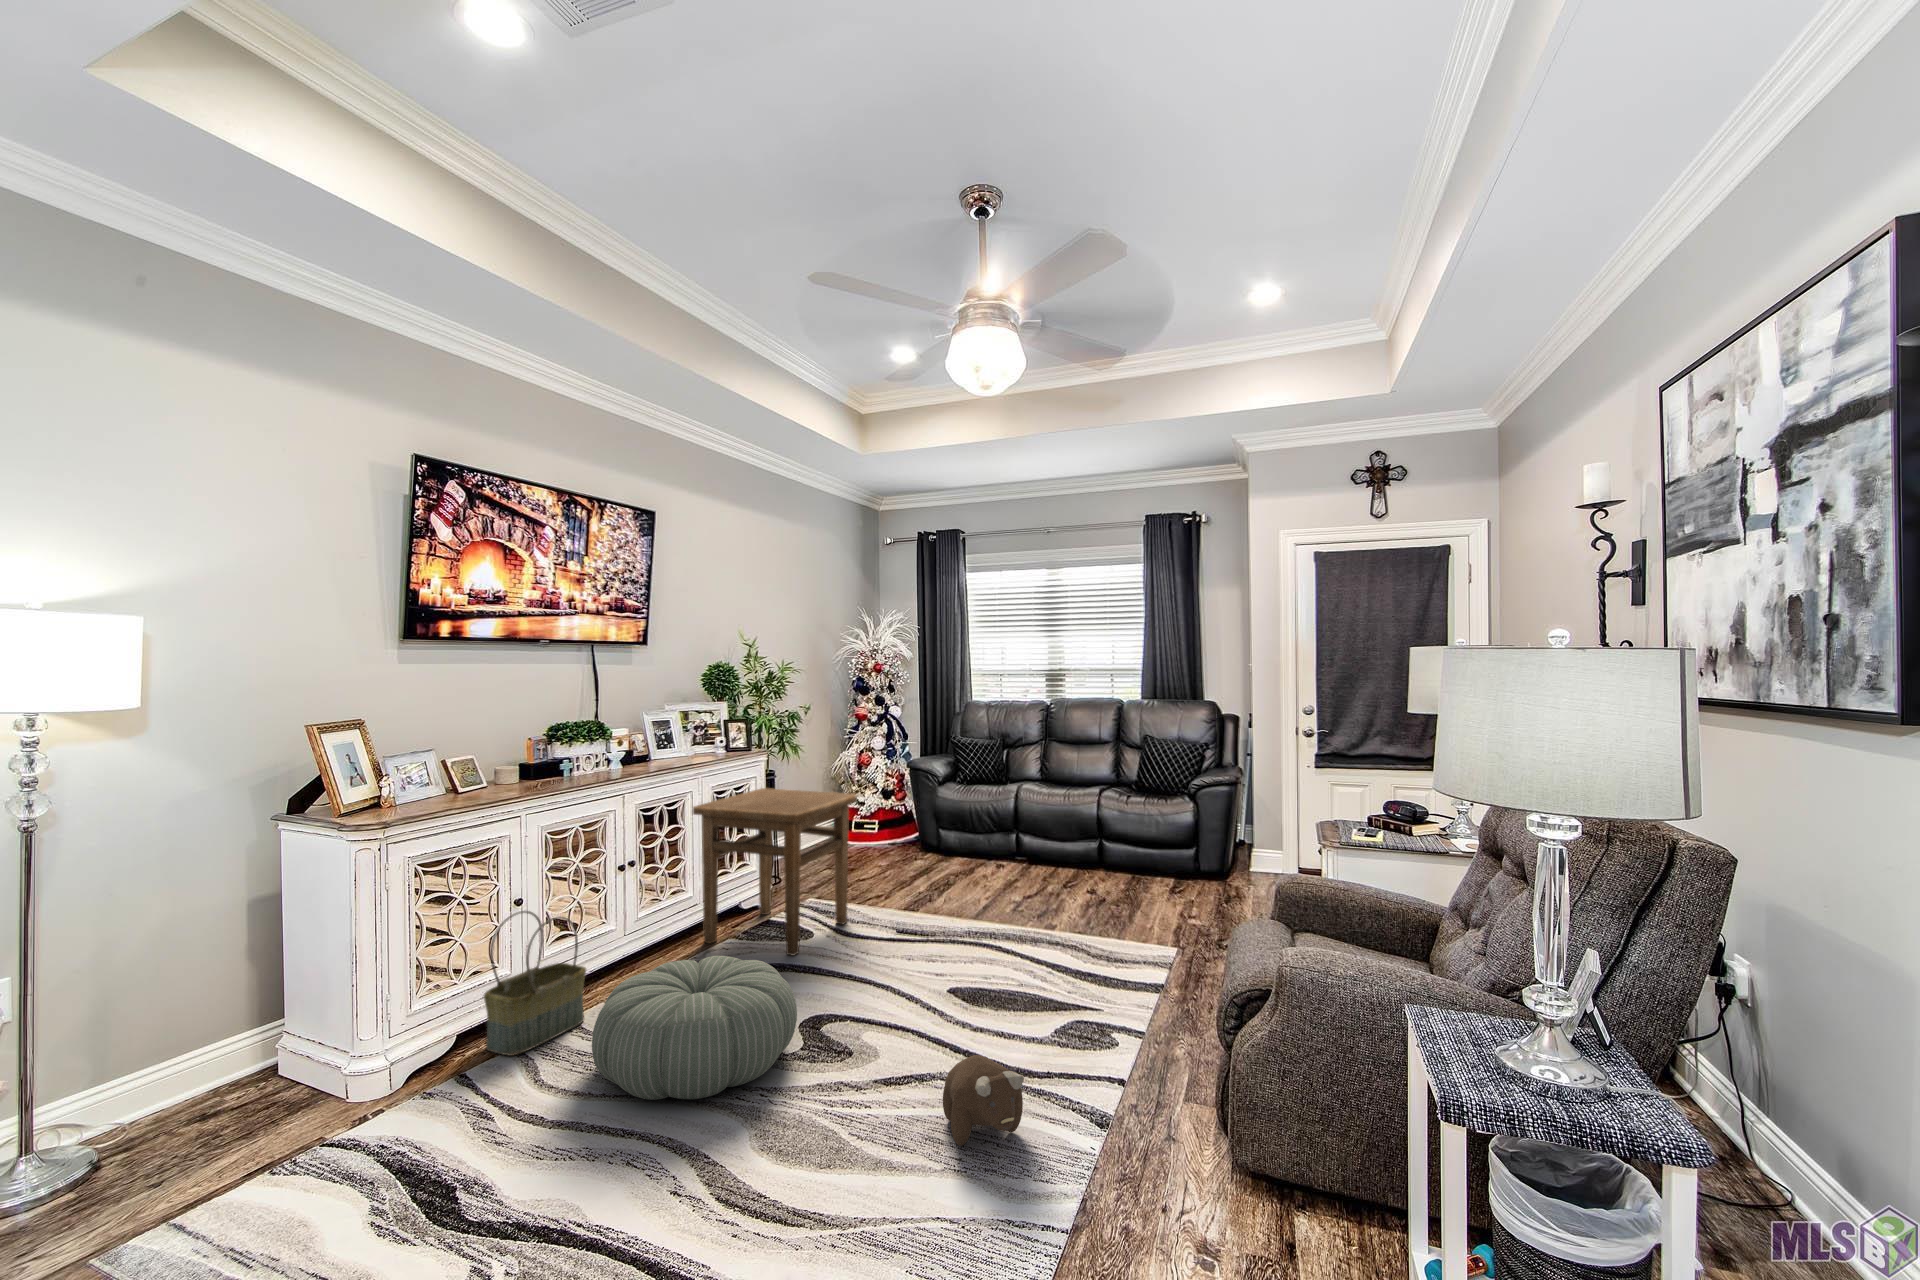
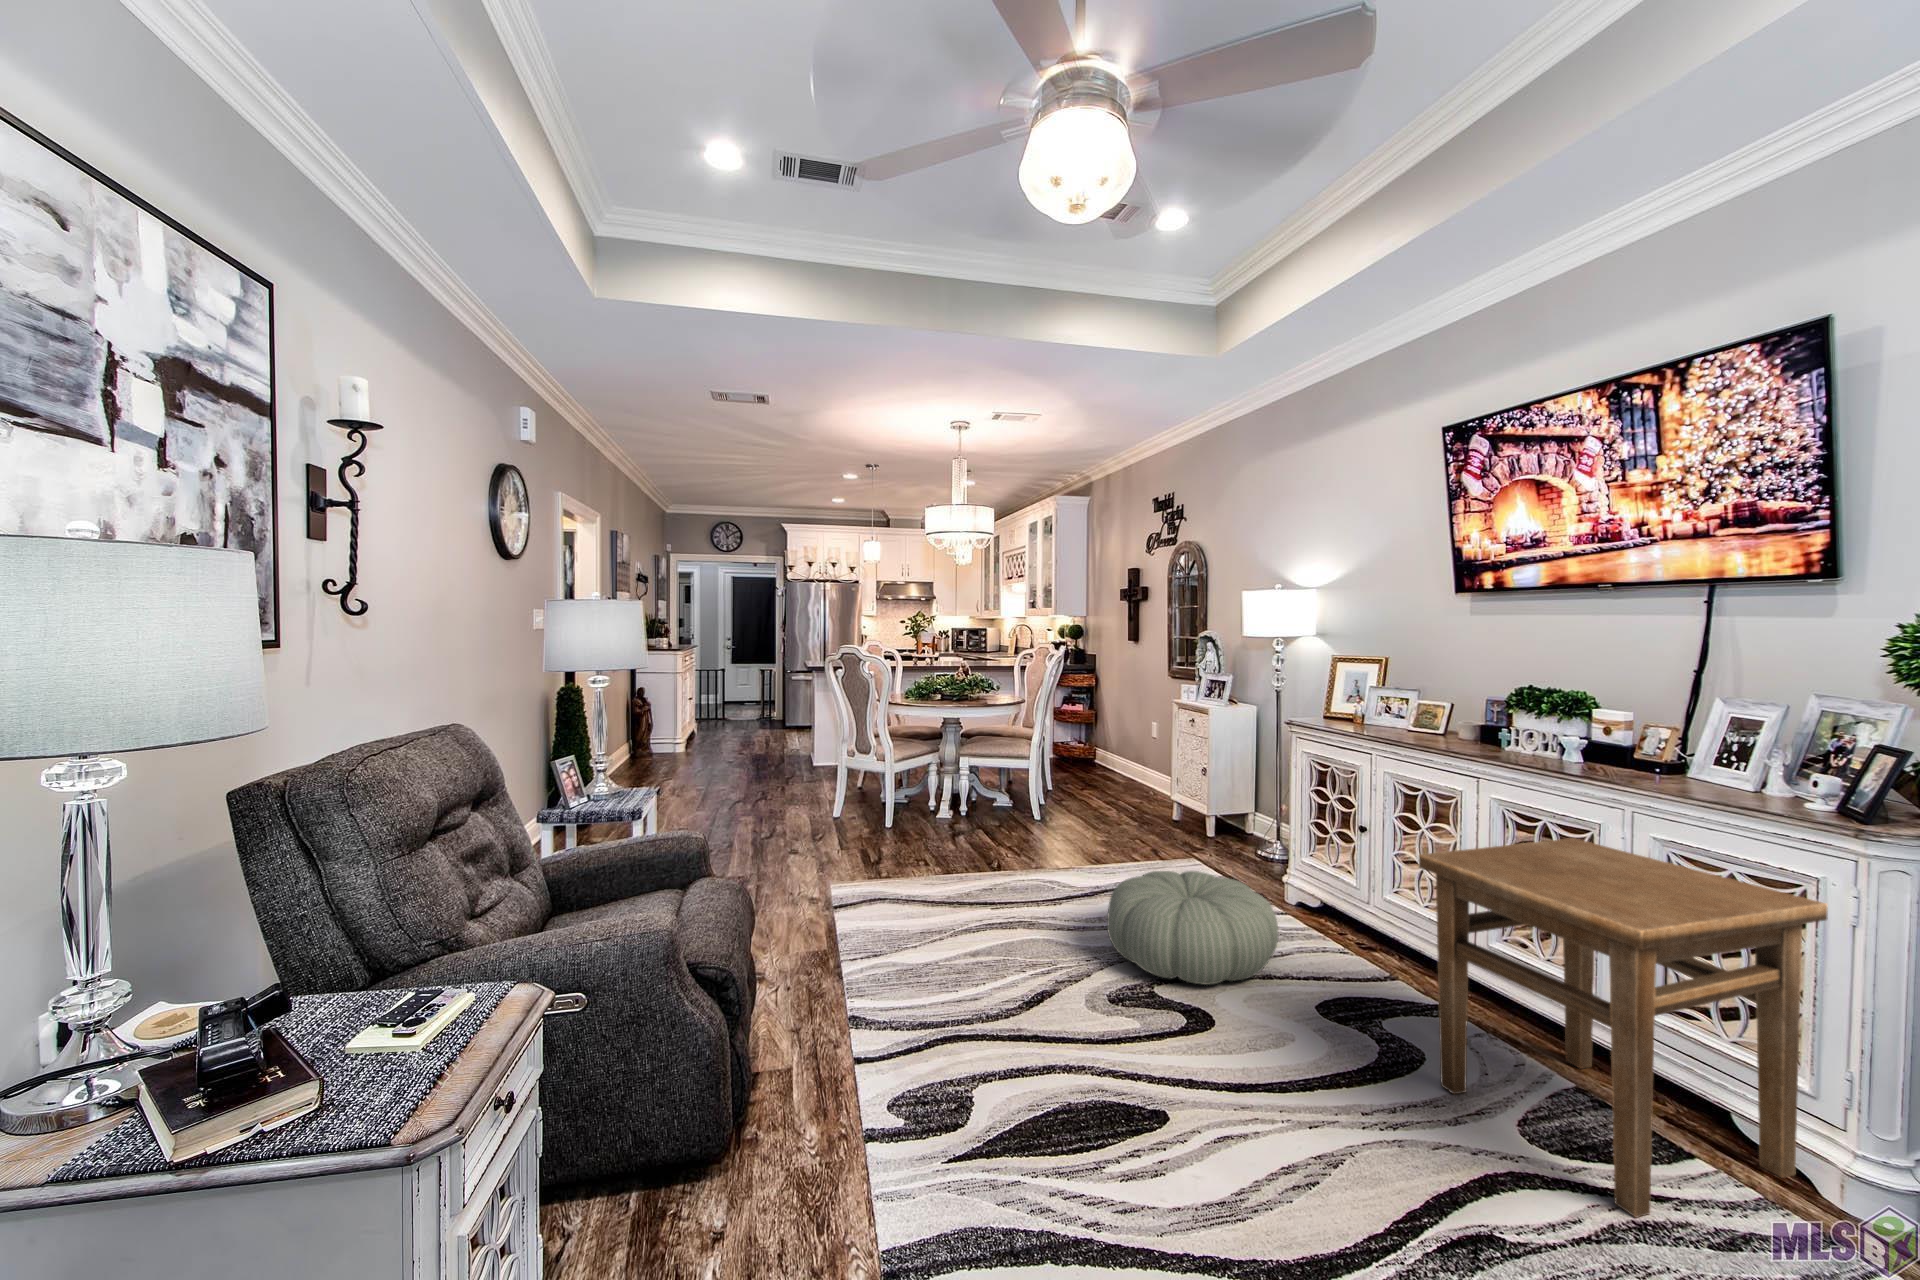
basket: present [484,911,586,1056] -> none [1294,830,1374,951]
plush toy: present [943,1055,1024,1146] -> none [893,916,972,1000]

